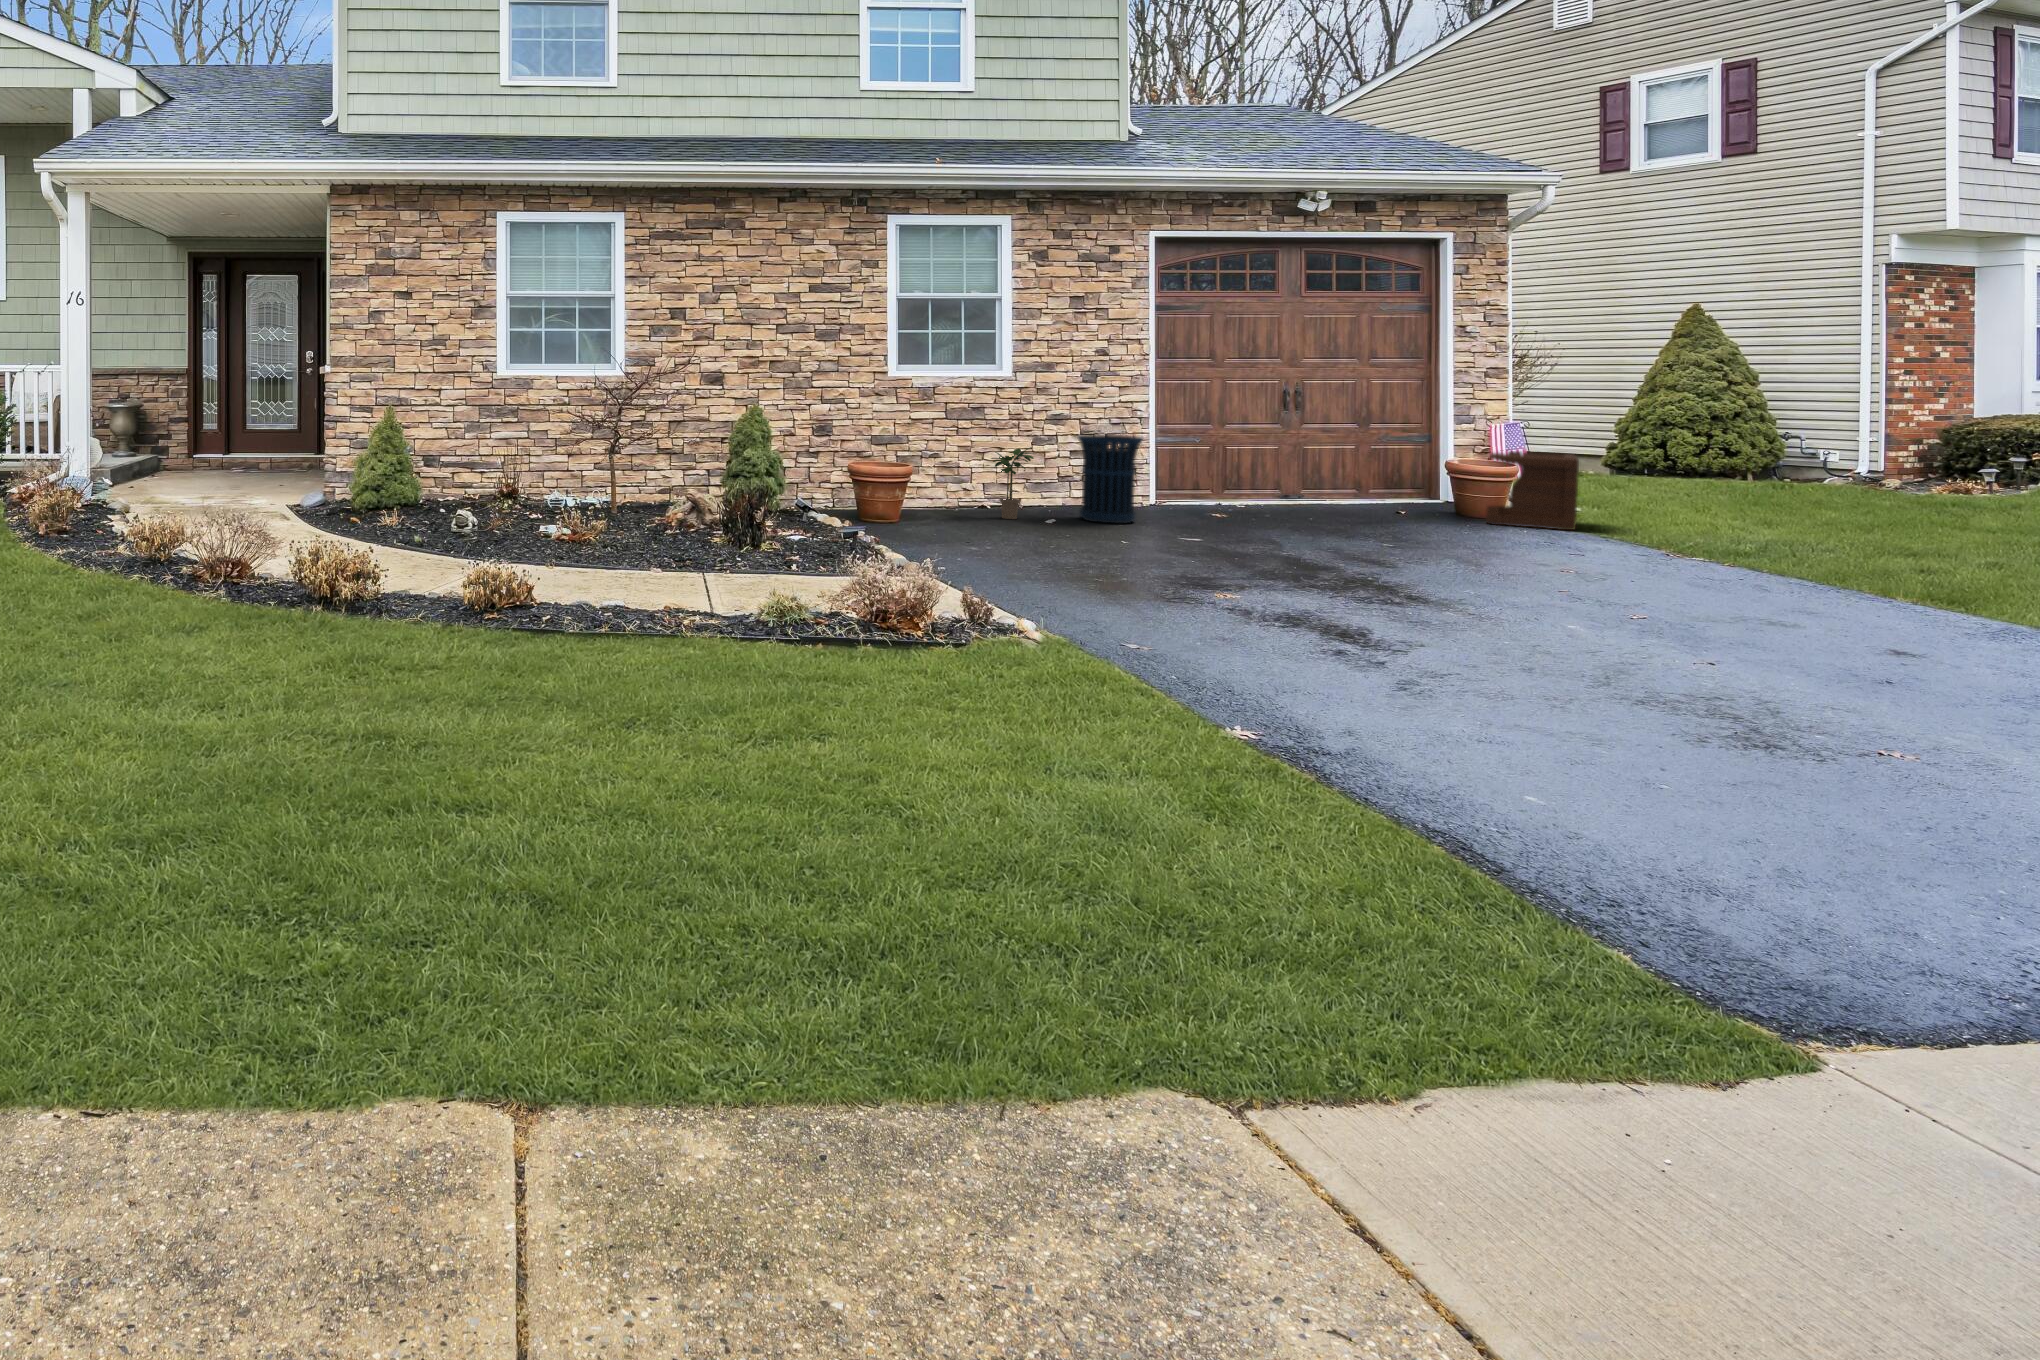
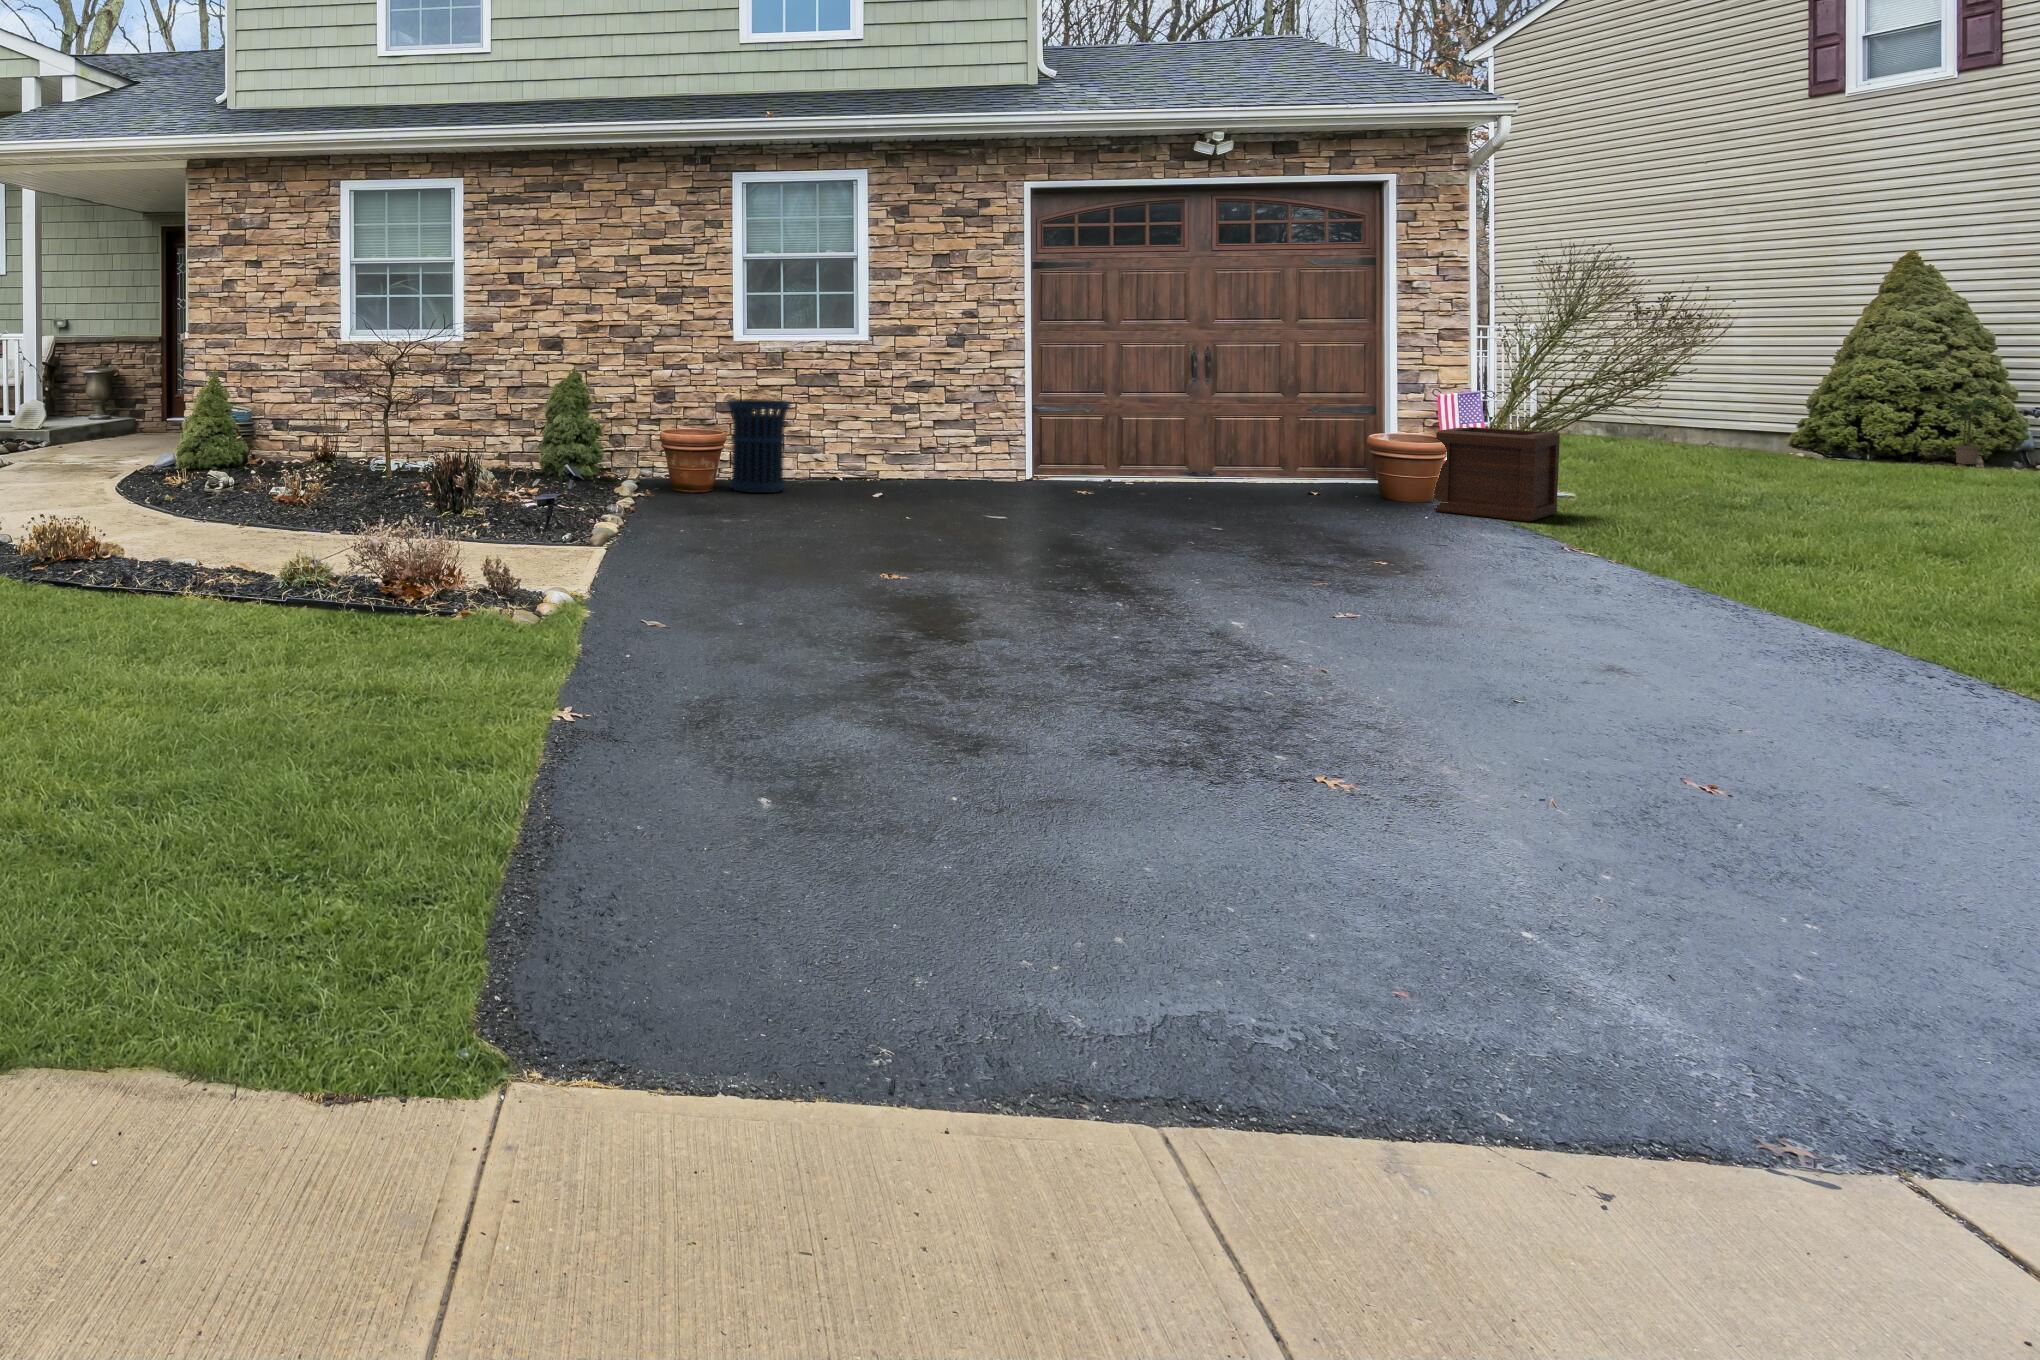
trash can: present [1077,435,1143,524] -> present [726,399,791,493]
potted plant: present [991,447,1034,519] -> present [1943,397,1998,464]

